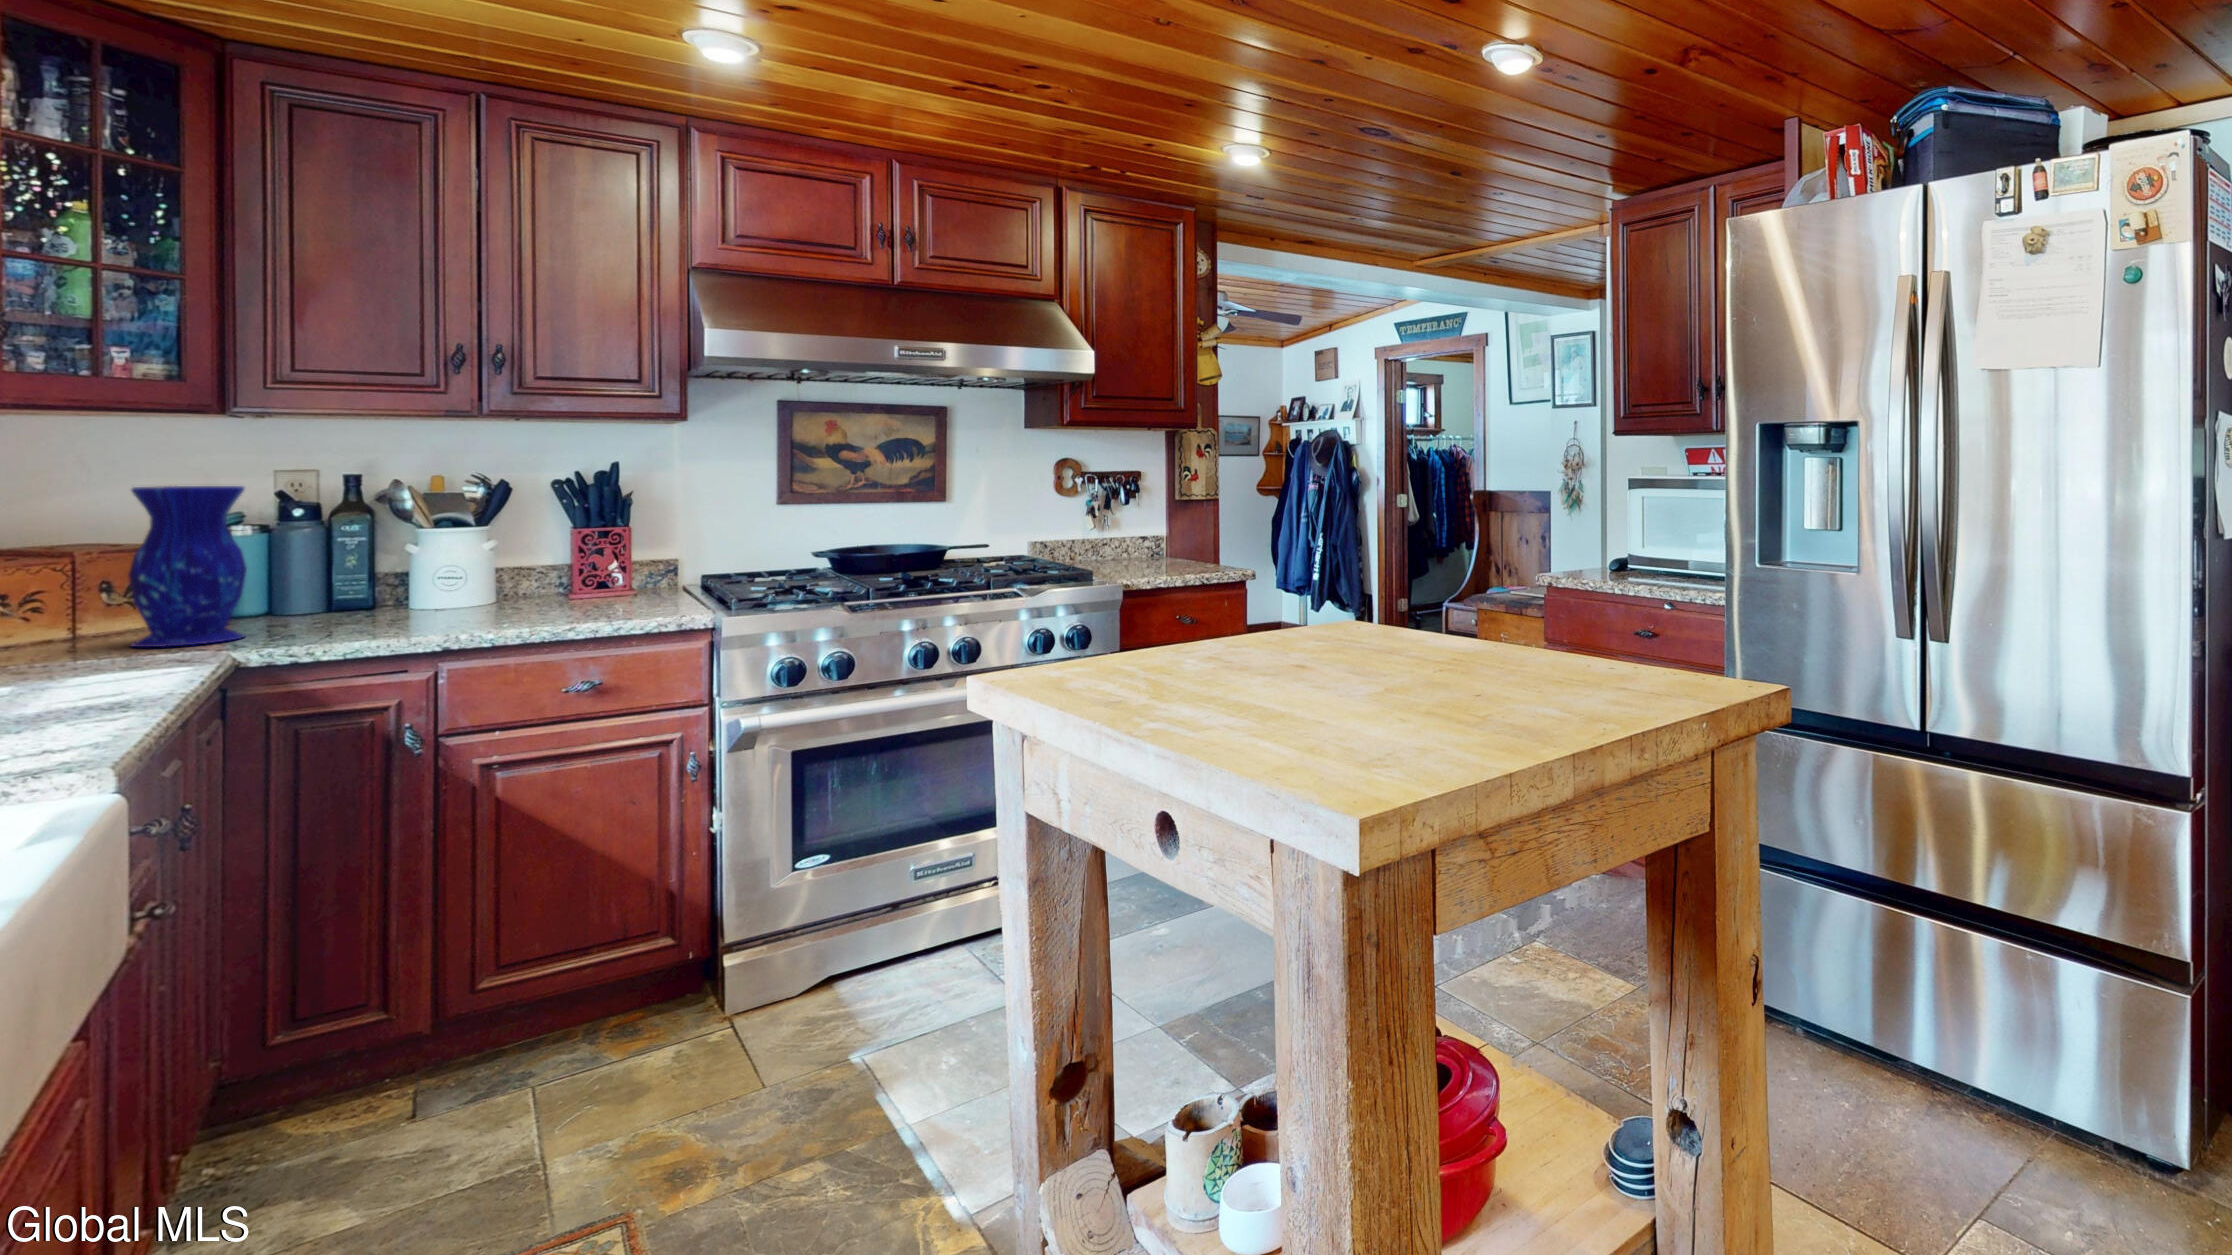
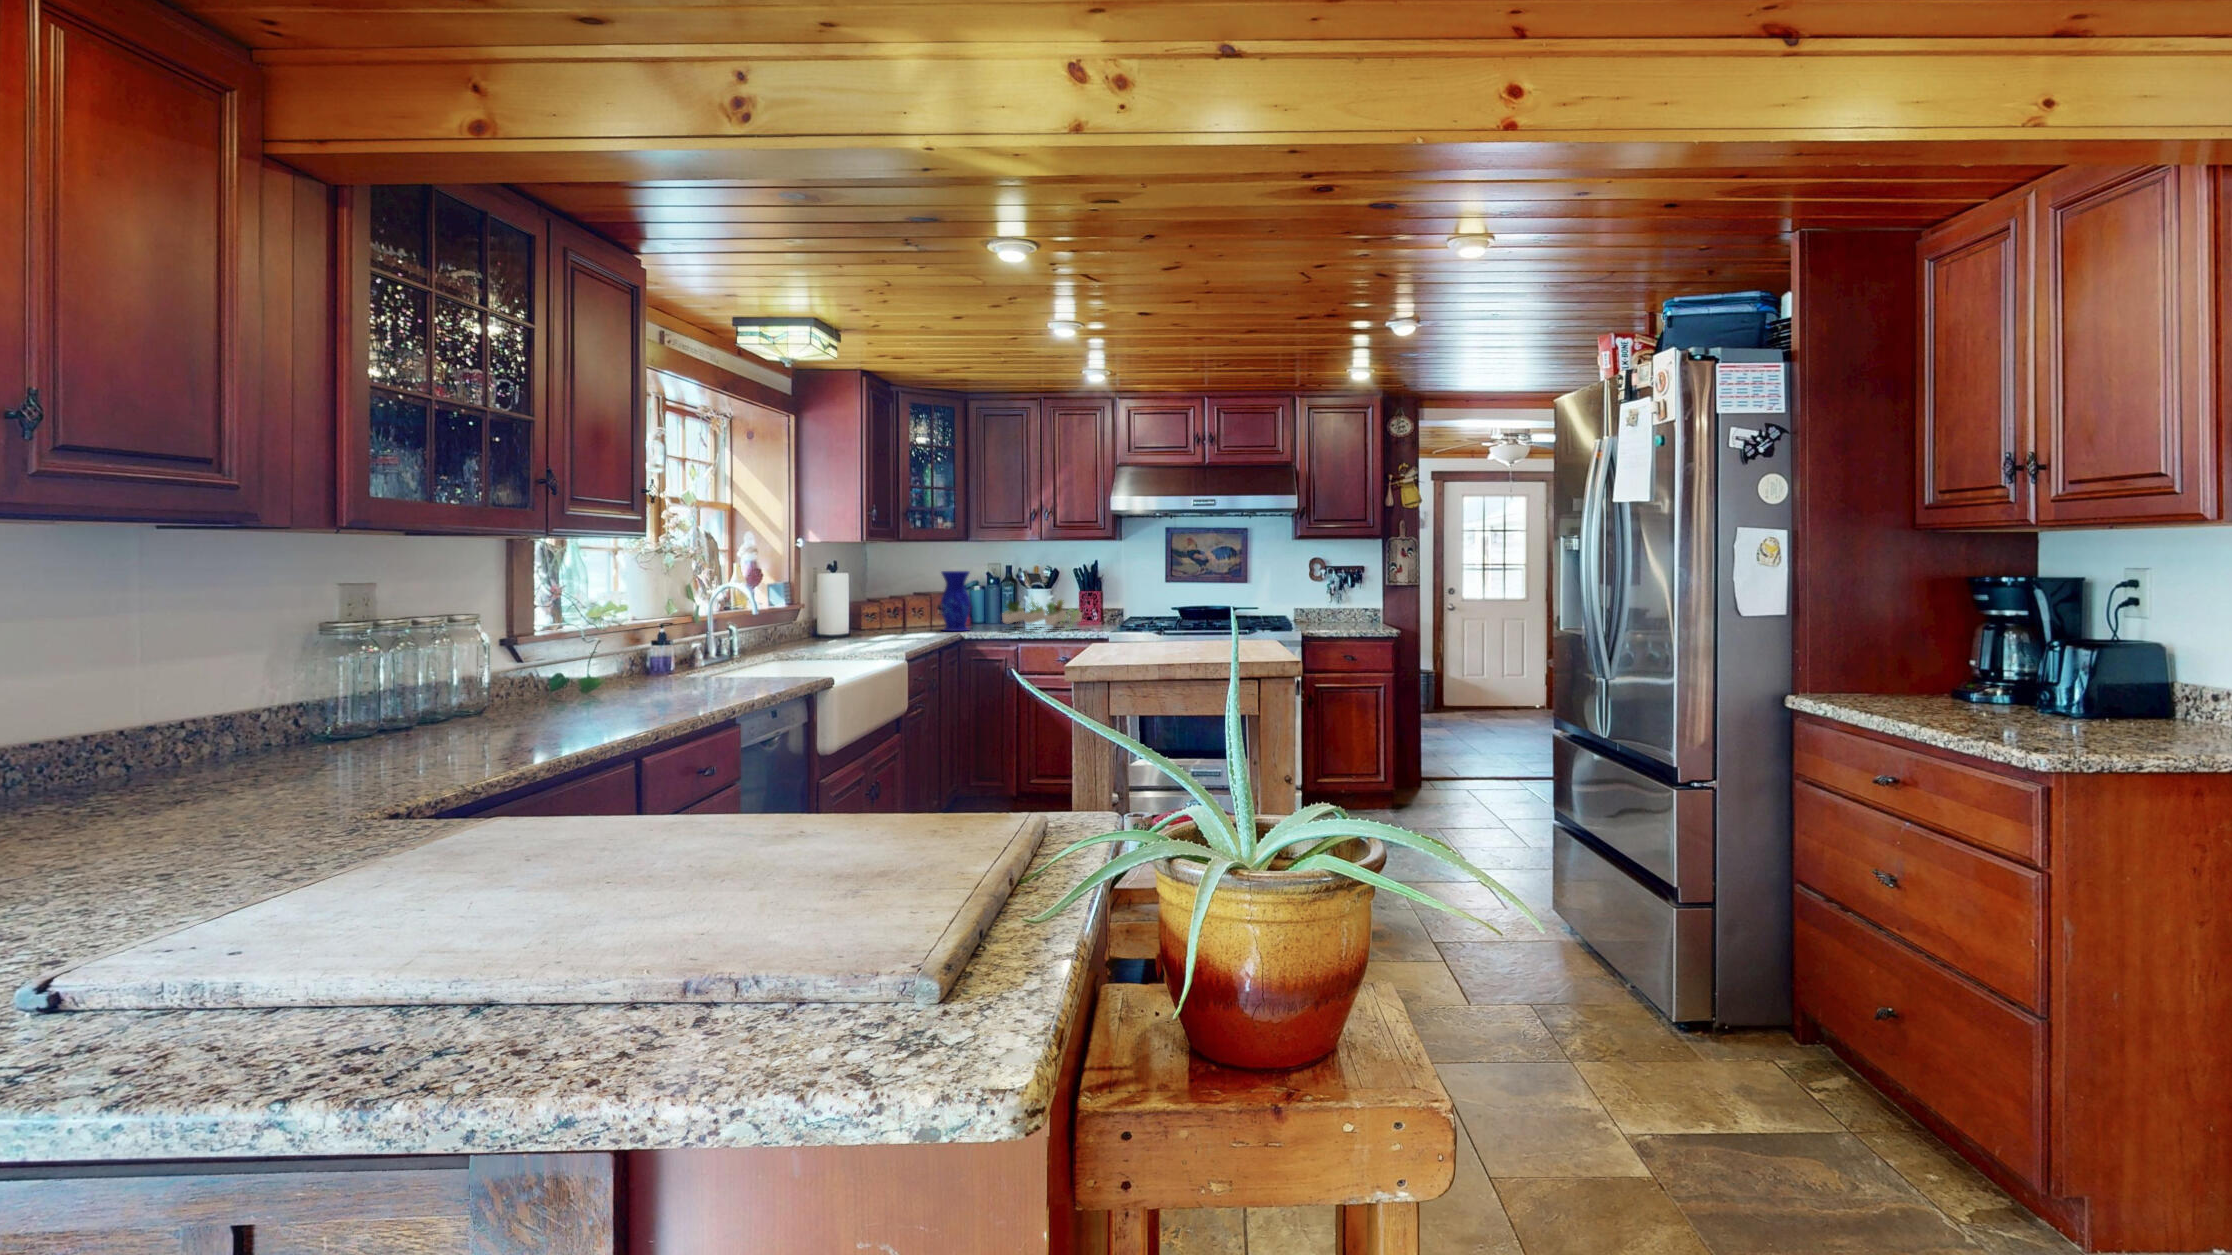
succulent plant: none [369,537,611,619] -> present [1002,600,1082,630]

